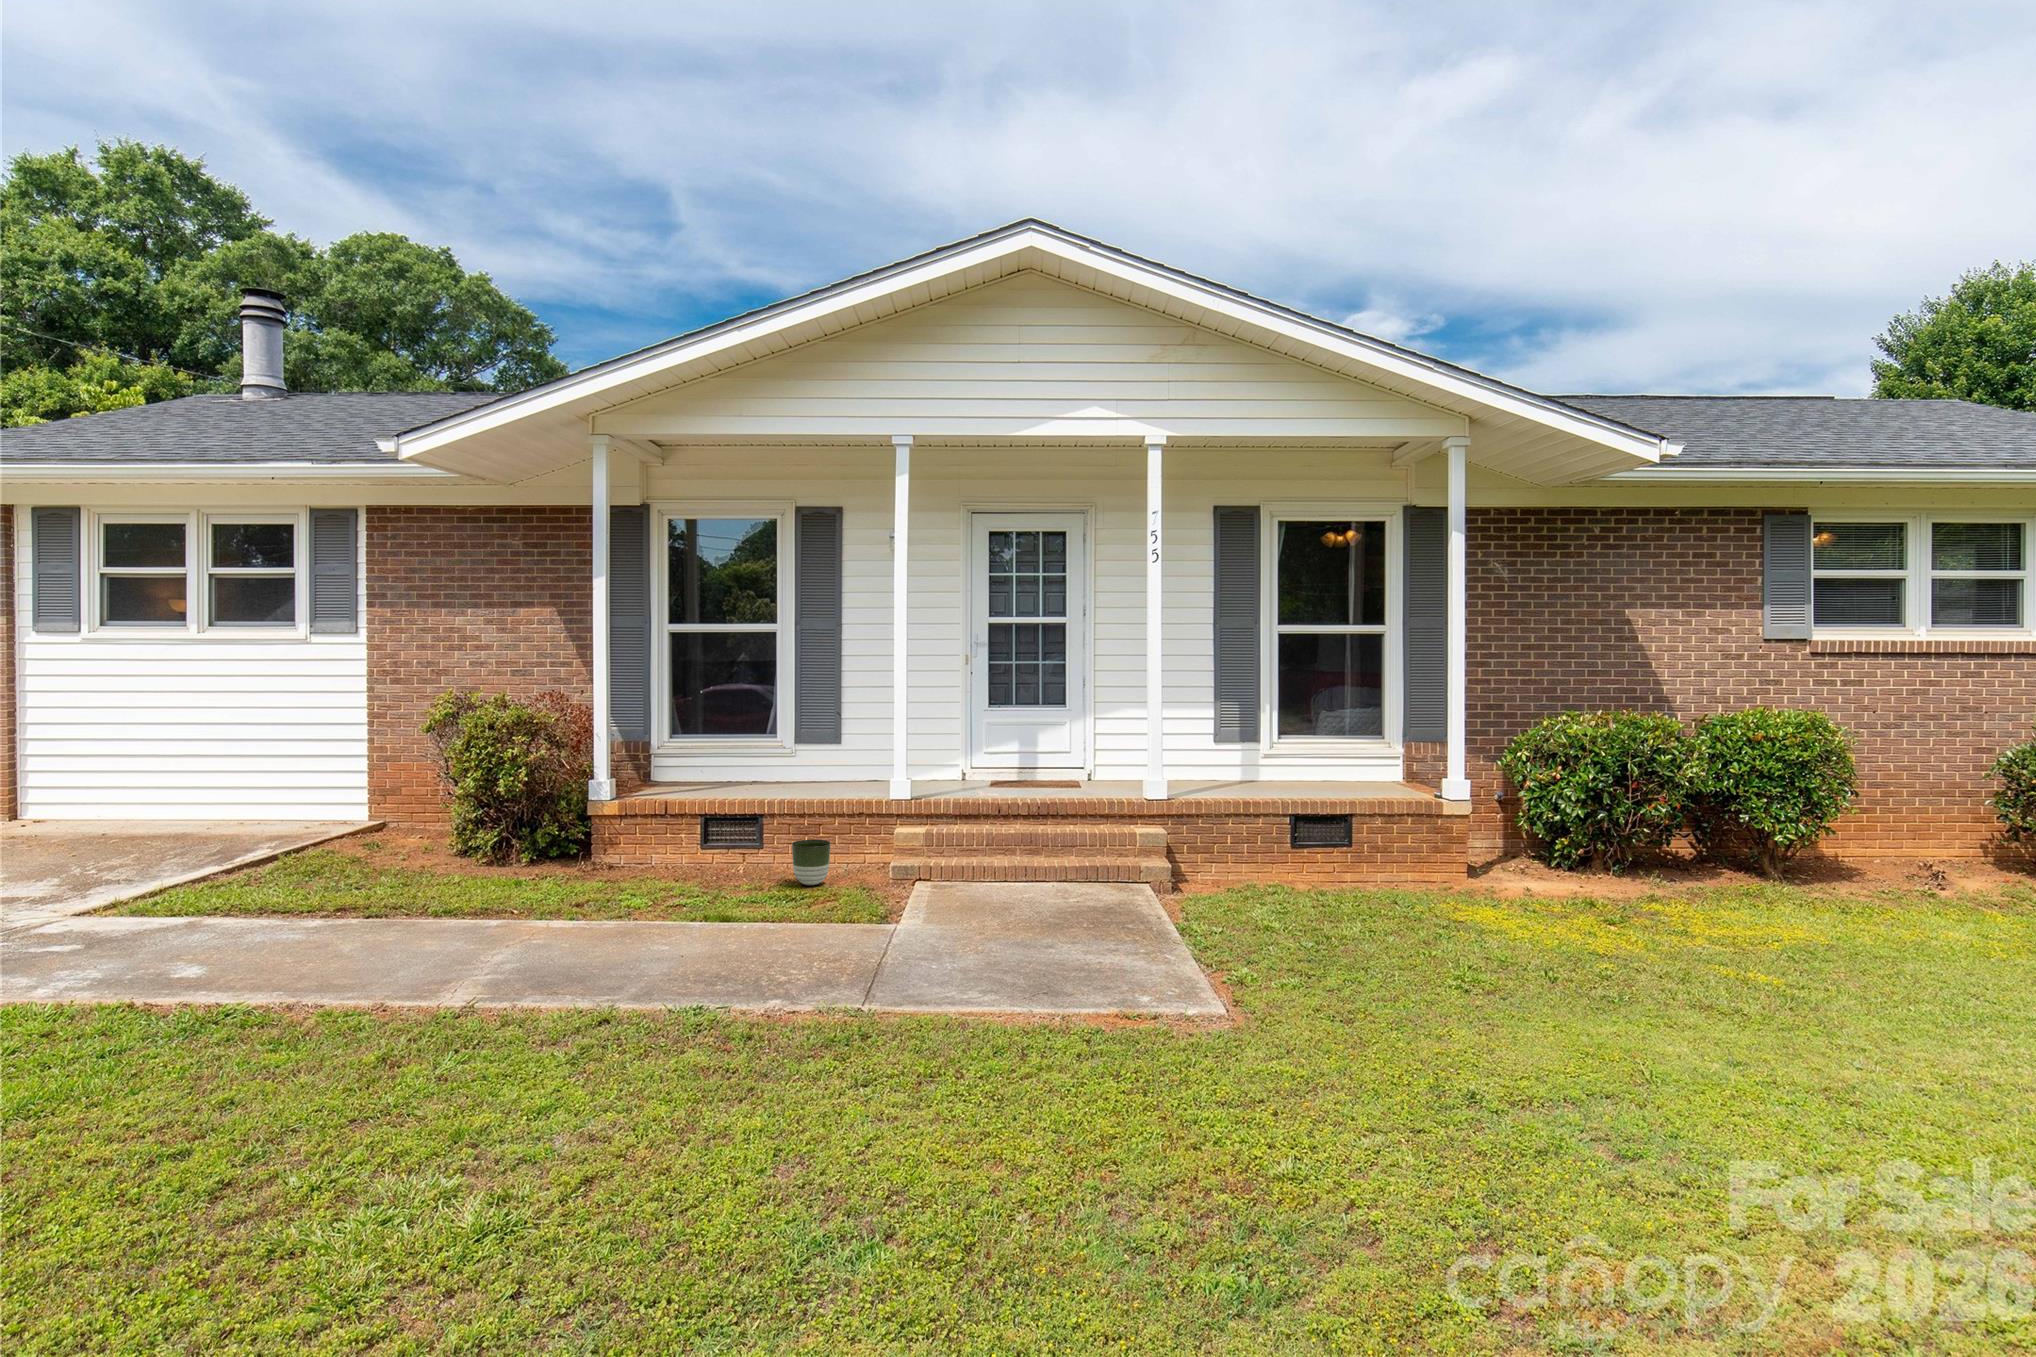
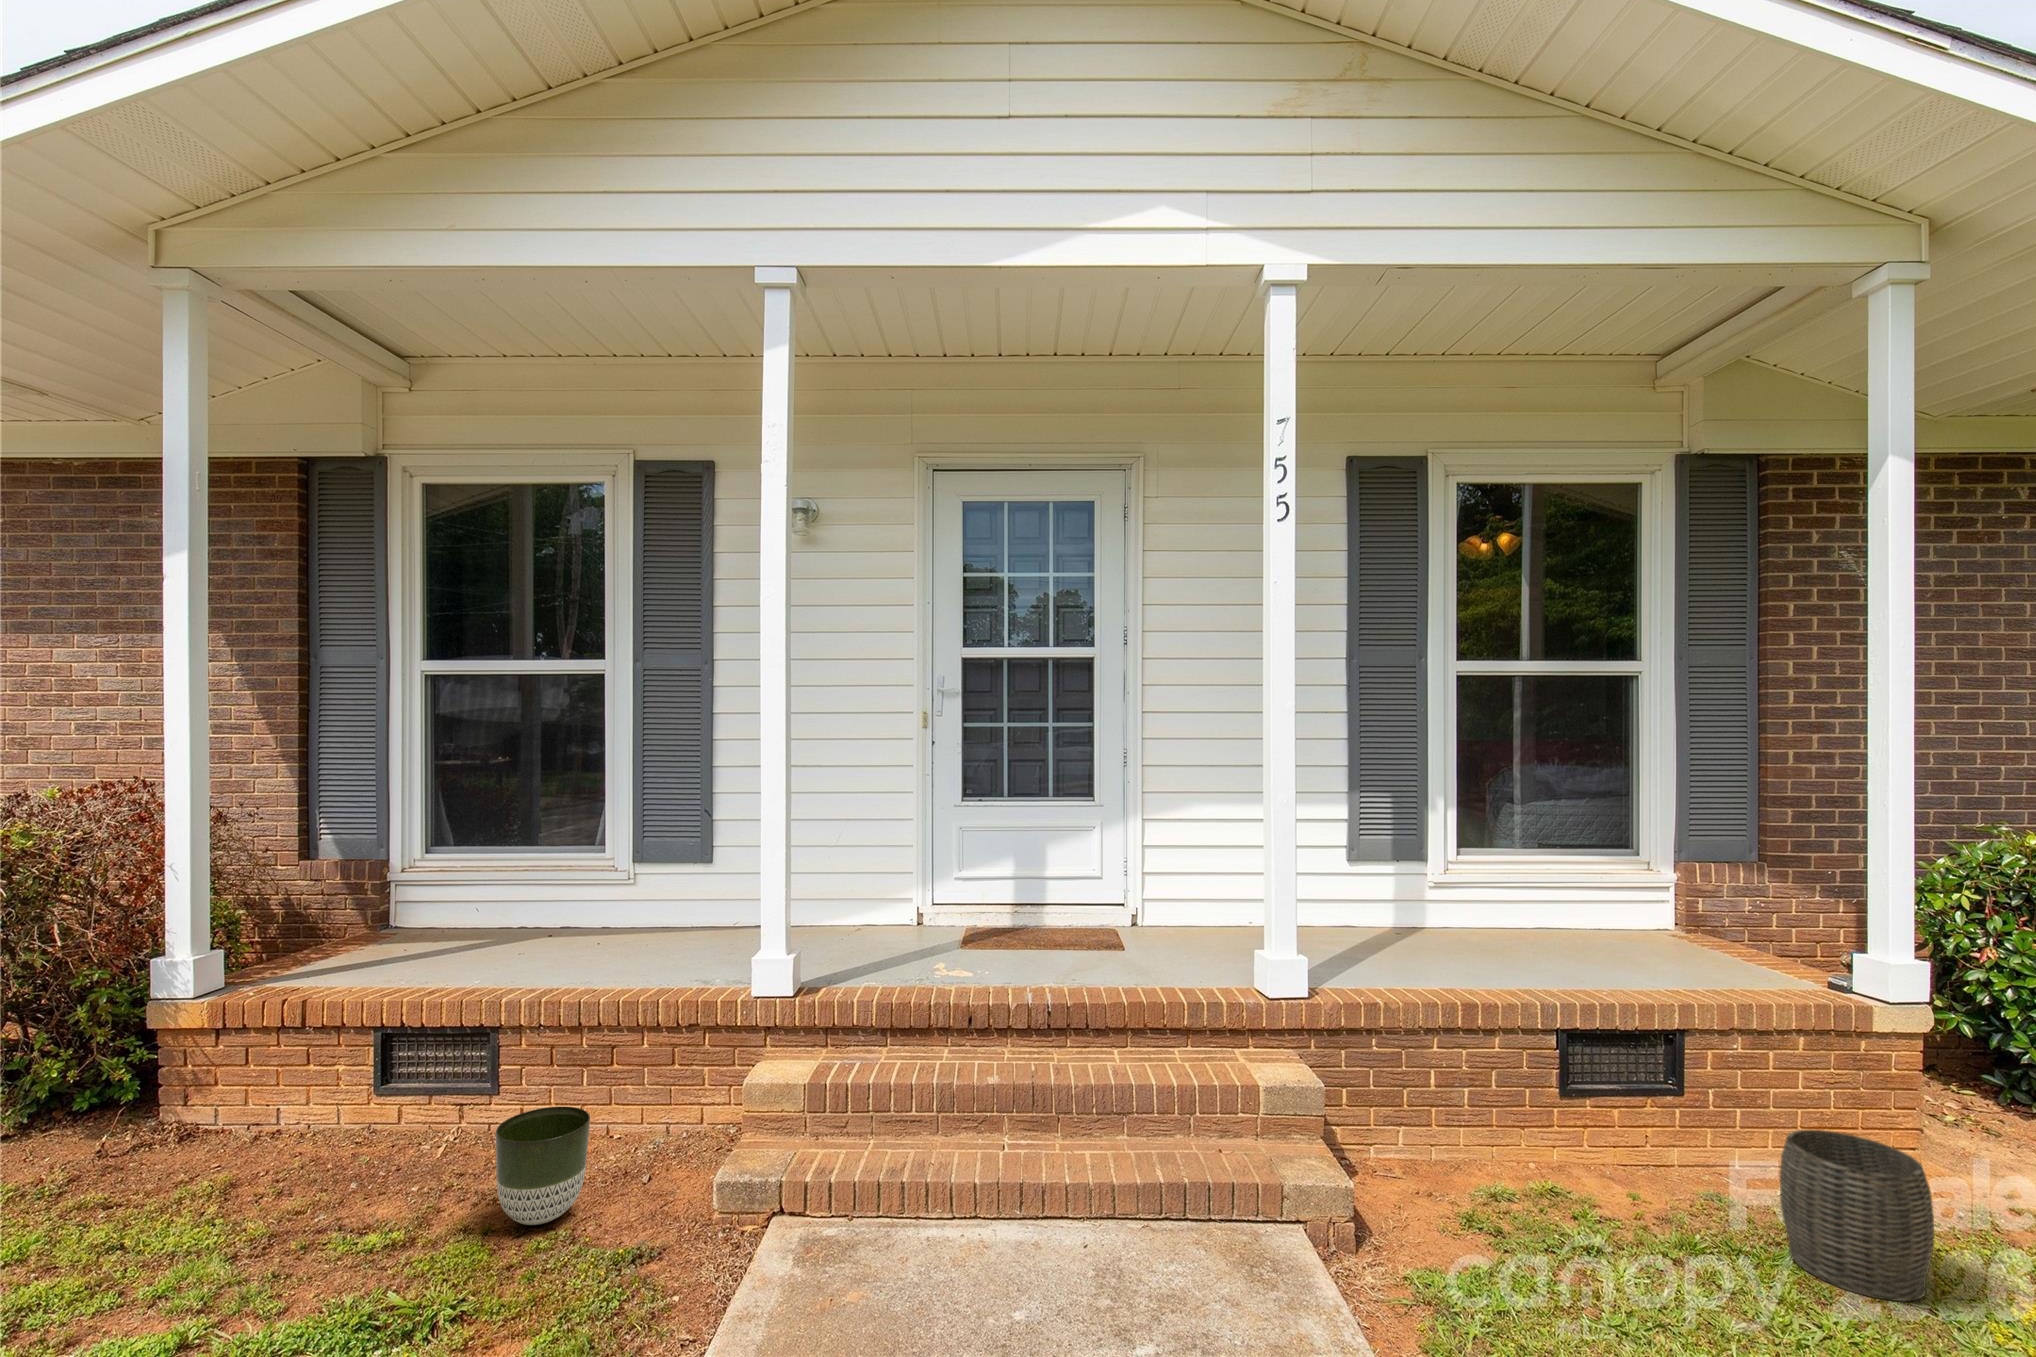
woven basket: none [1358,846,1411,906] -> present [1780,1130,1934,1301]

